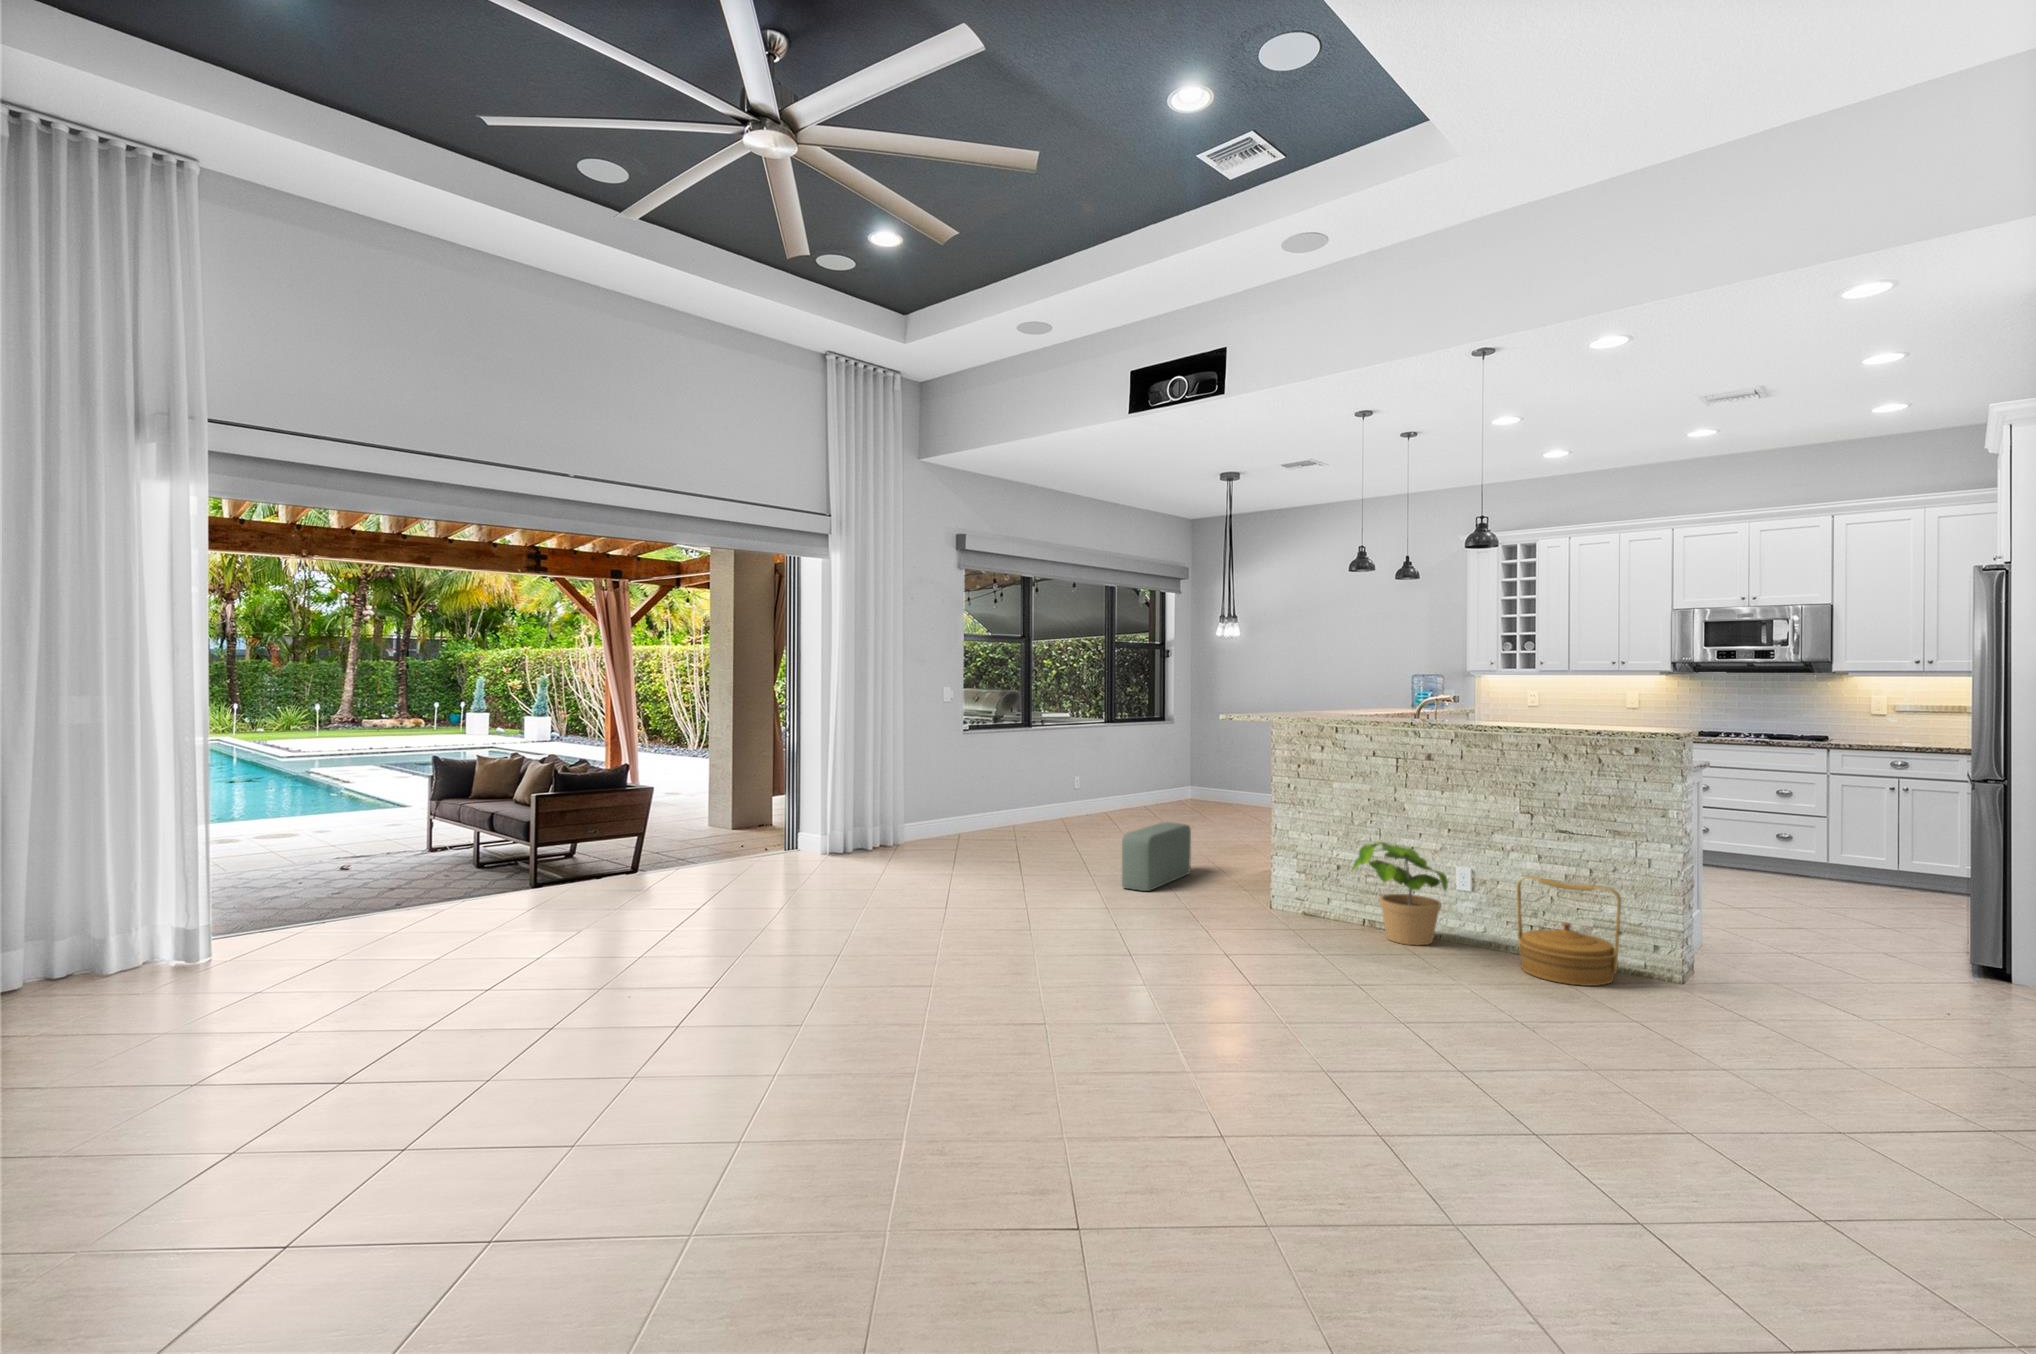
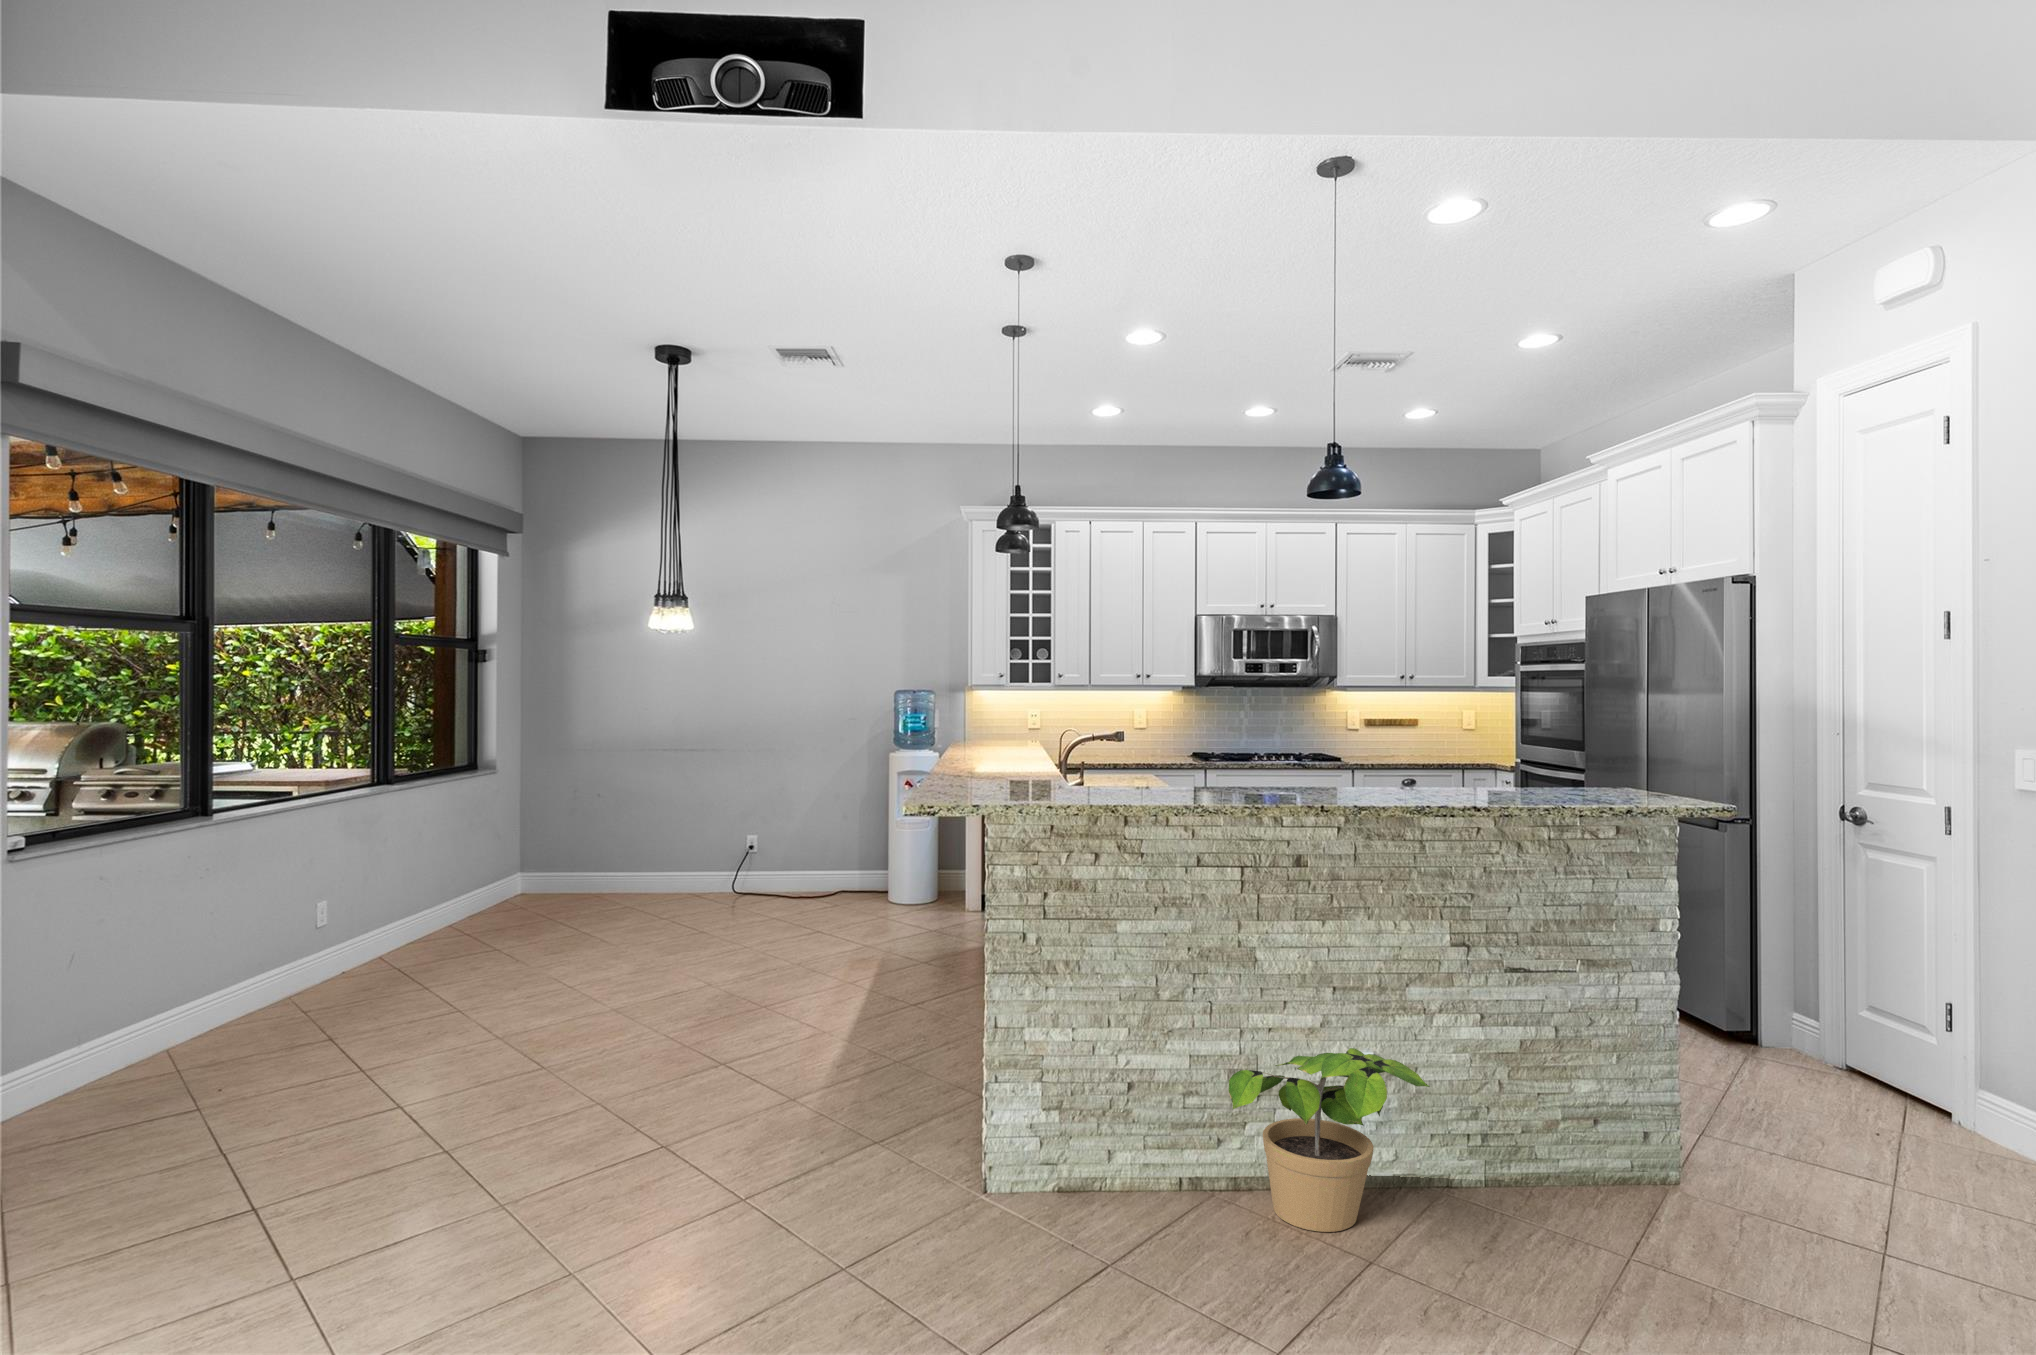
pouf: present [1122,822,1191,891] -> none [631,1023,718,1239]
woven basket: present [1517,876,1621,986] -> none [1511,1065,1669,1252]

